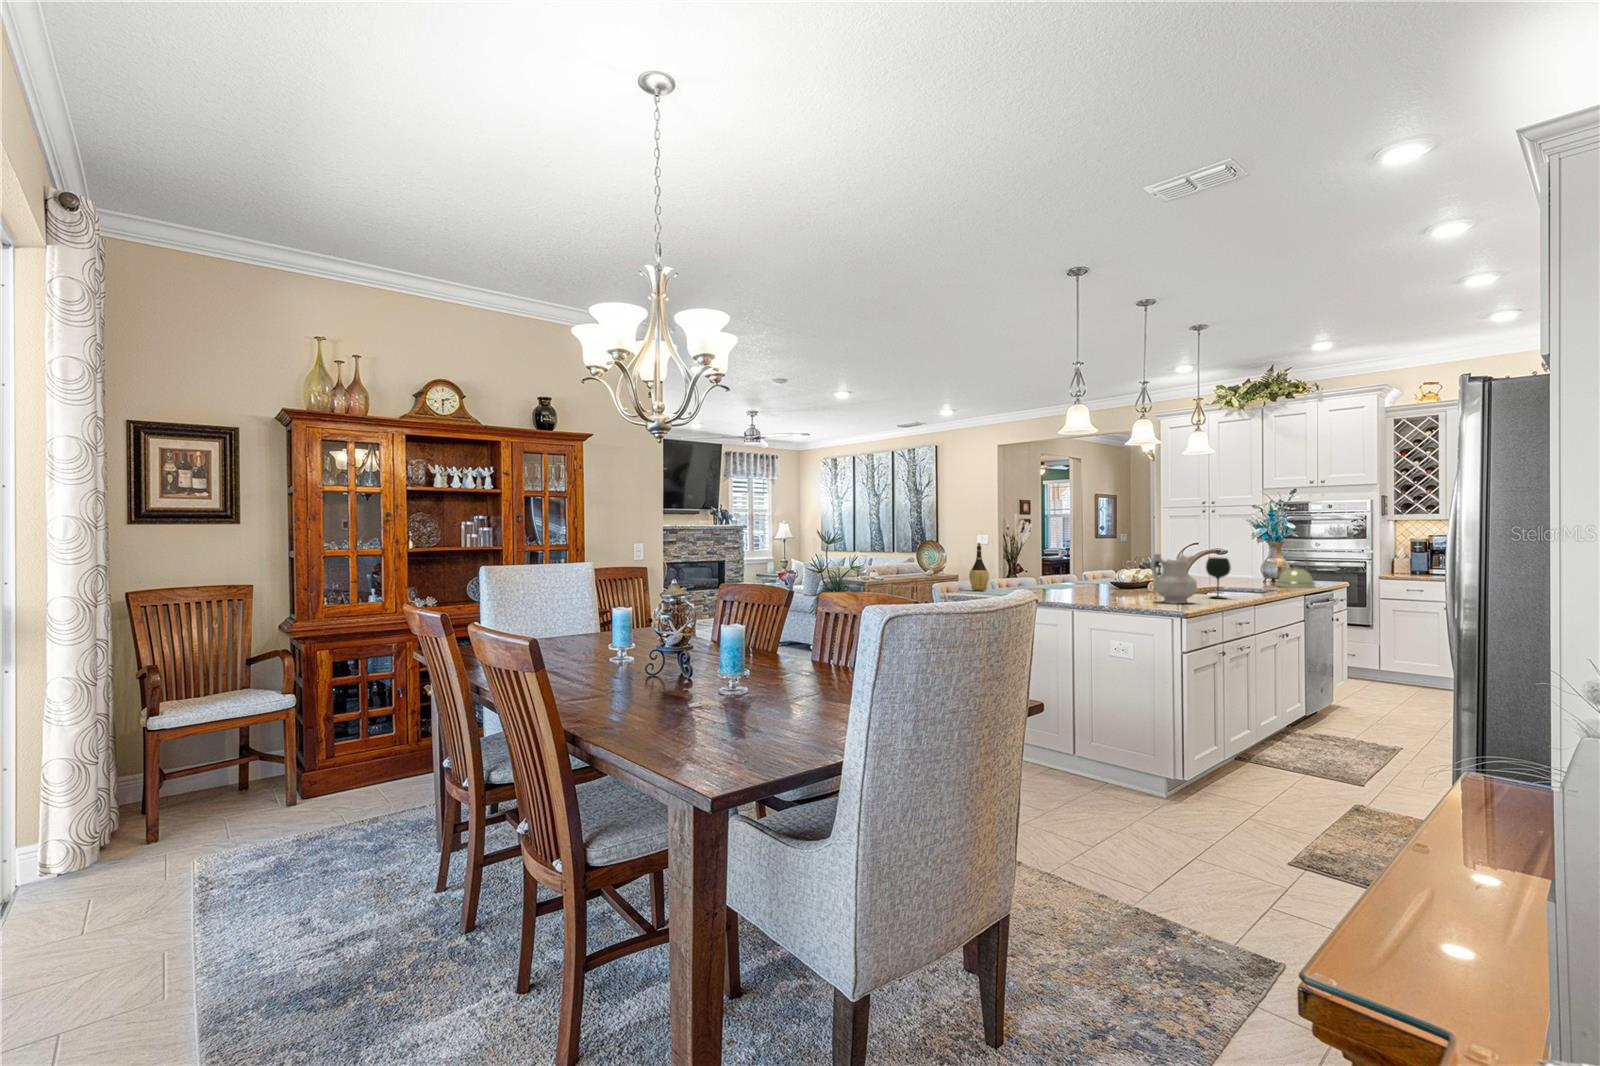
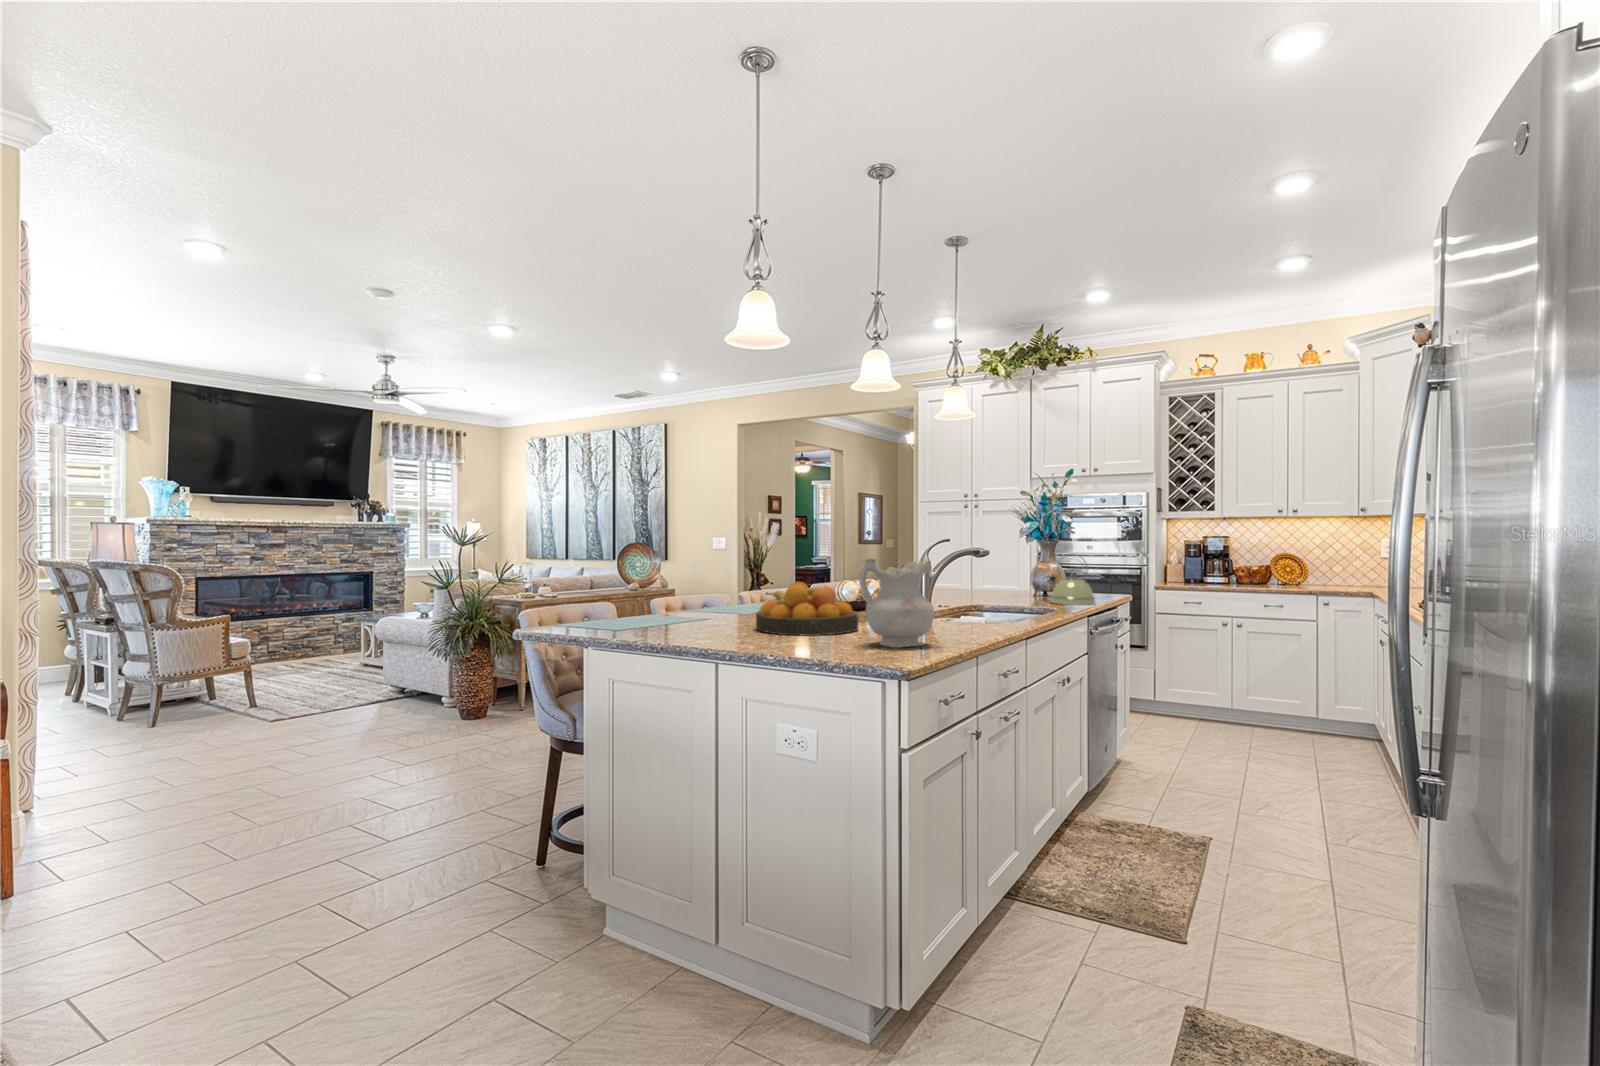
wine bottle: present [969,543,989,591] -> none [590,541,624,624]
wine glass: present [1206,557,1231,599] -> none [953,564,989,631]
fruit bowl: none [1076,567,1142,598] -> present [756,582,858,636]

